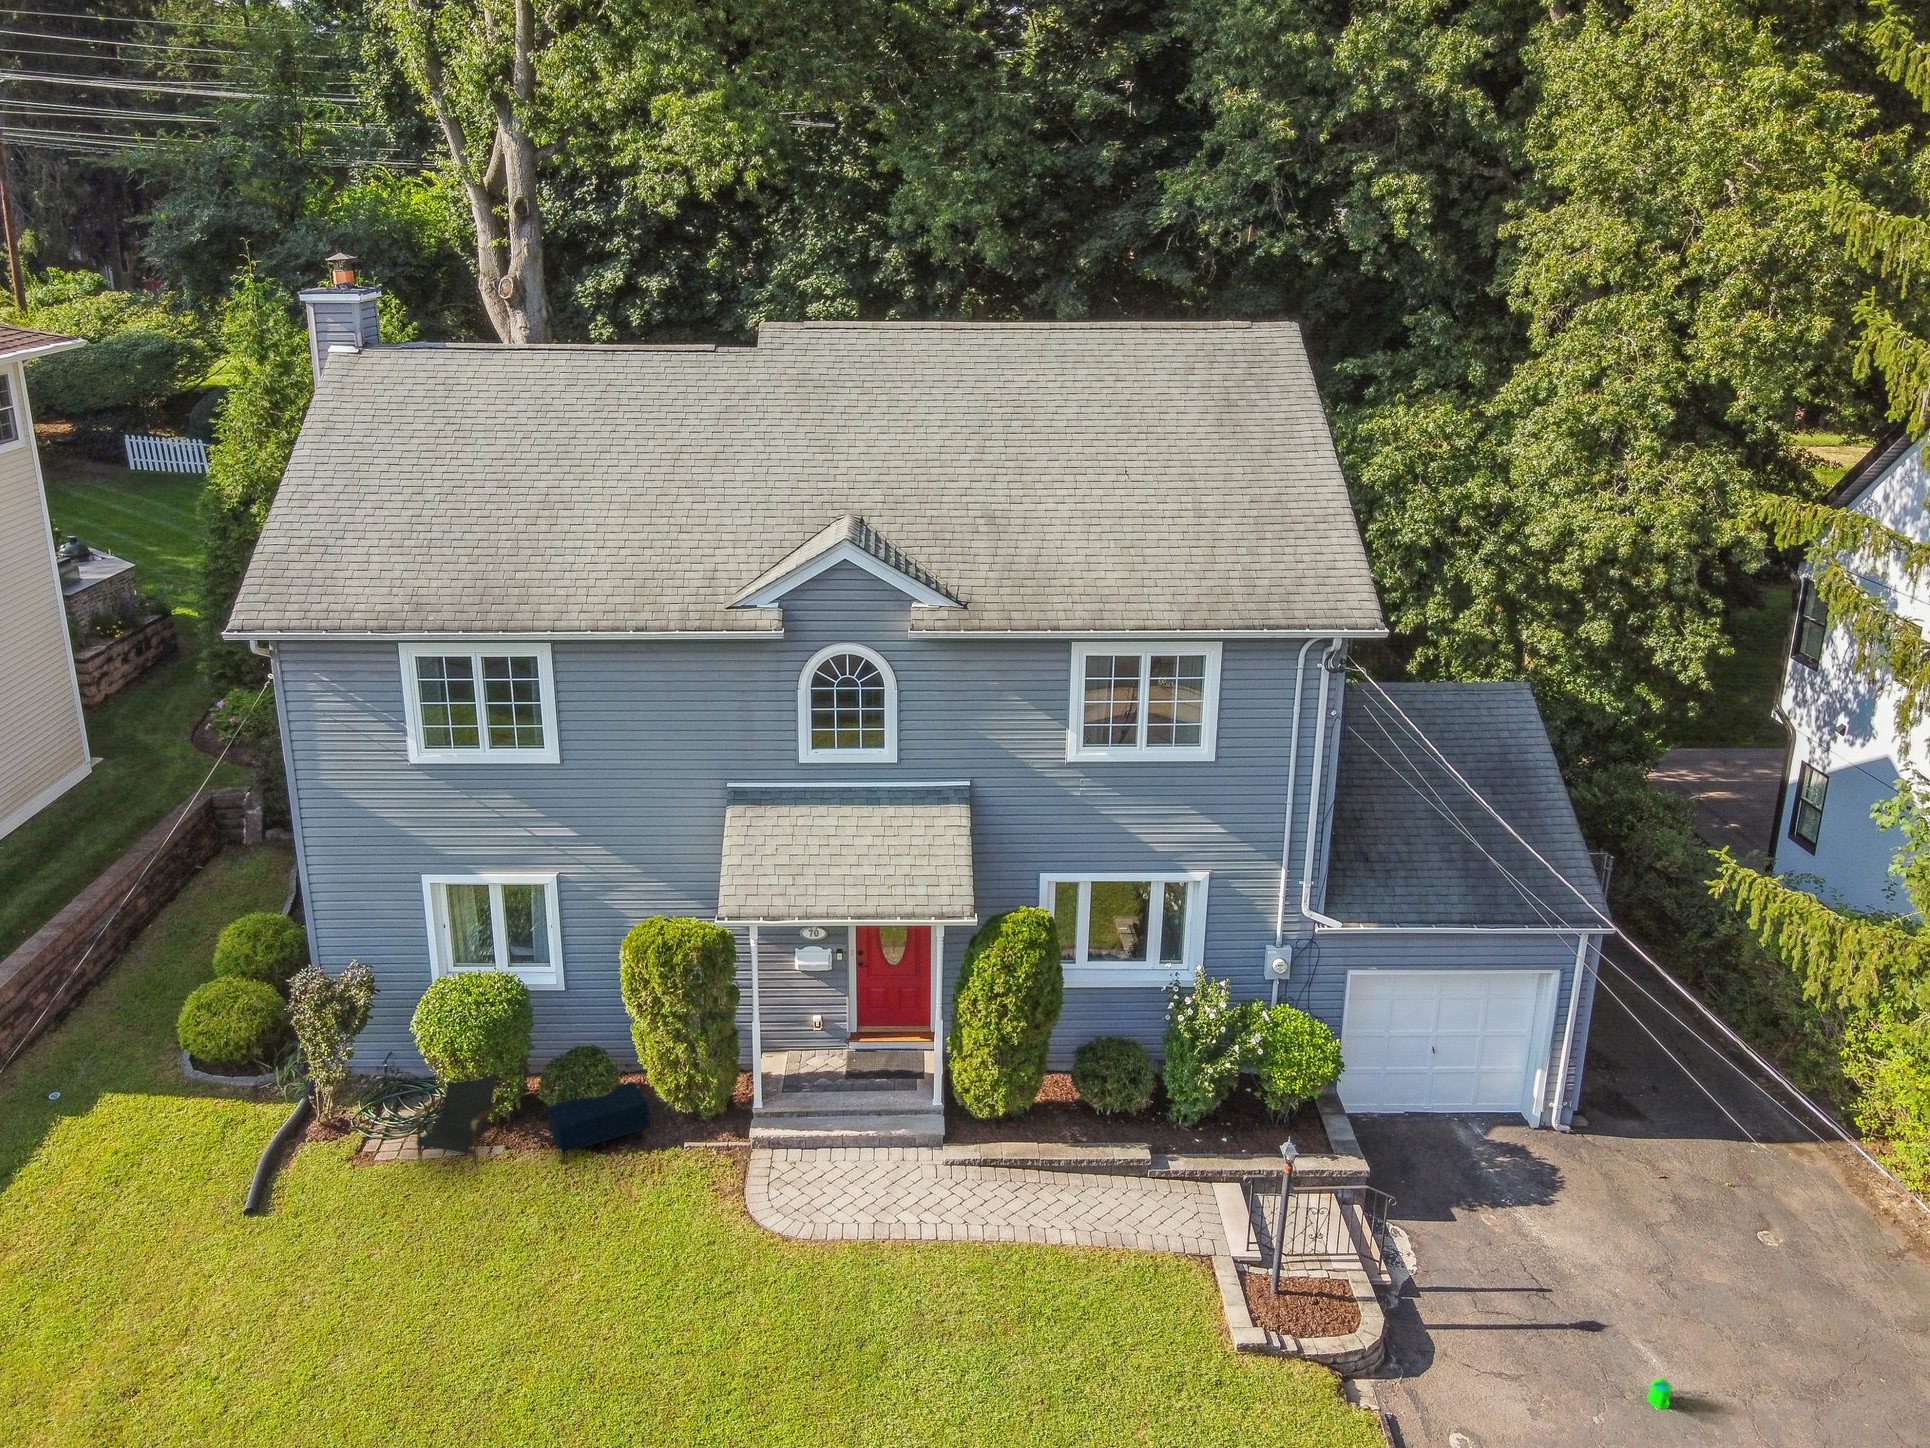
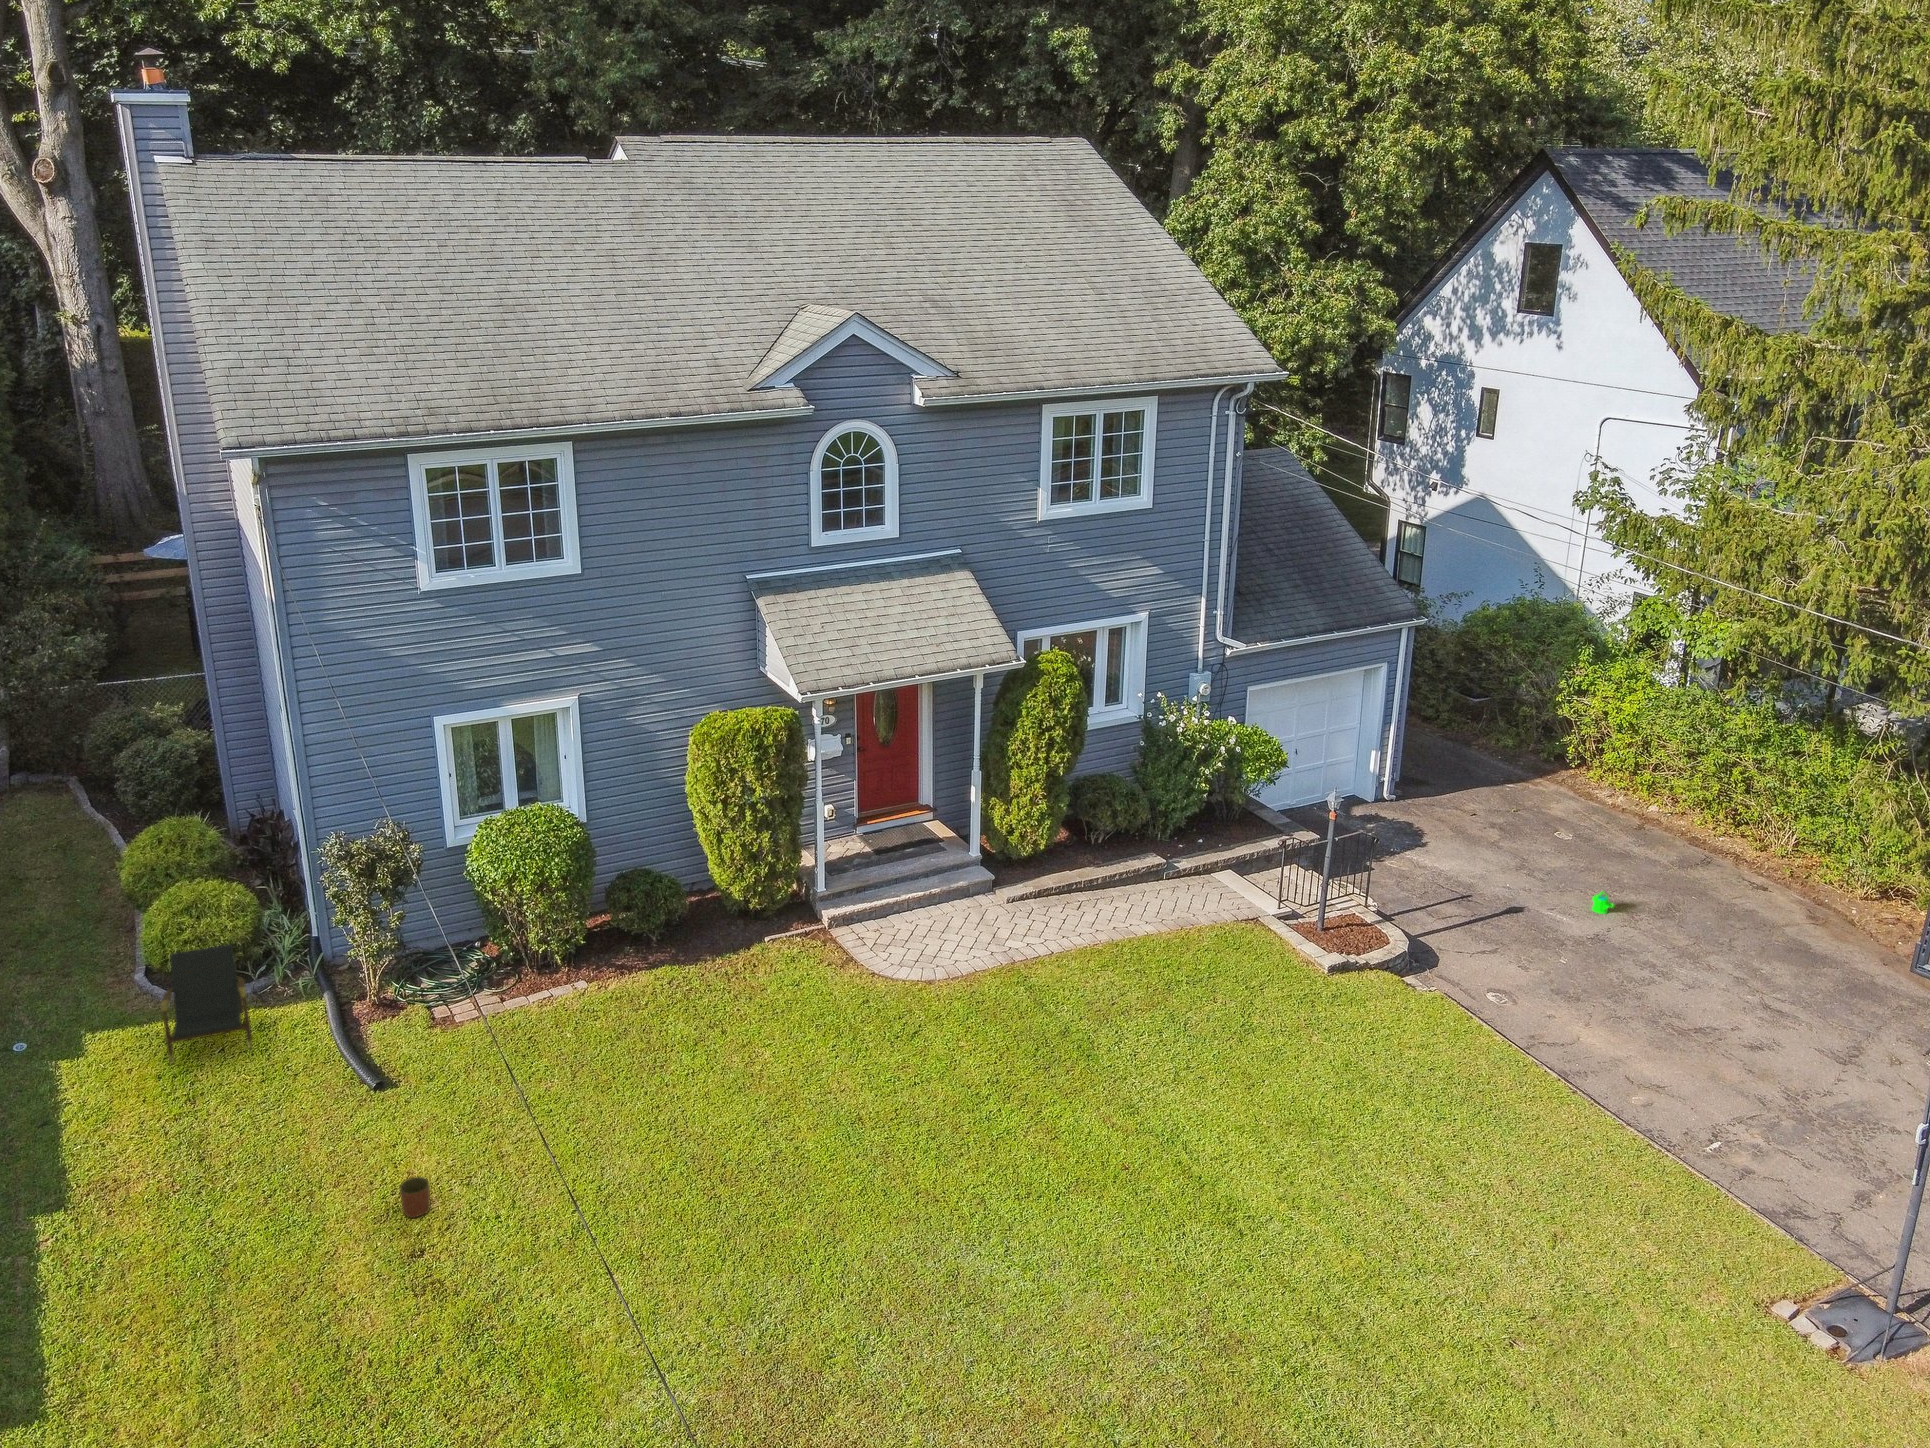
lounge chair: present [416,1074,500,1172] -> present [161,944,252,1063]
bench: present [547,1082,649,1163] -> none [634,901,732,987]
planter: none [165,1301,195,1337] -> present [399,1177,430,1218]

